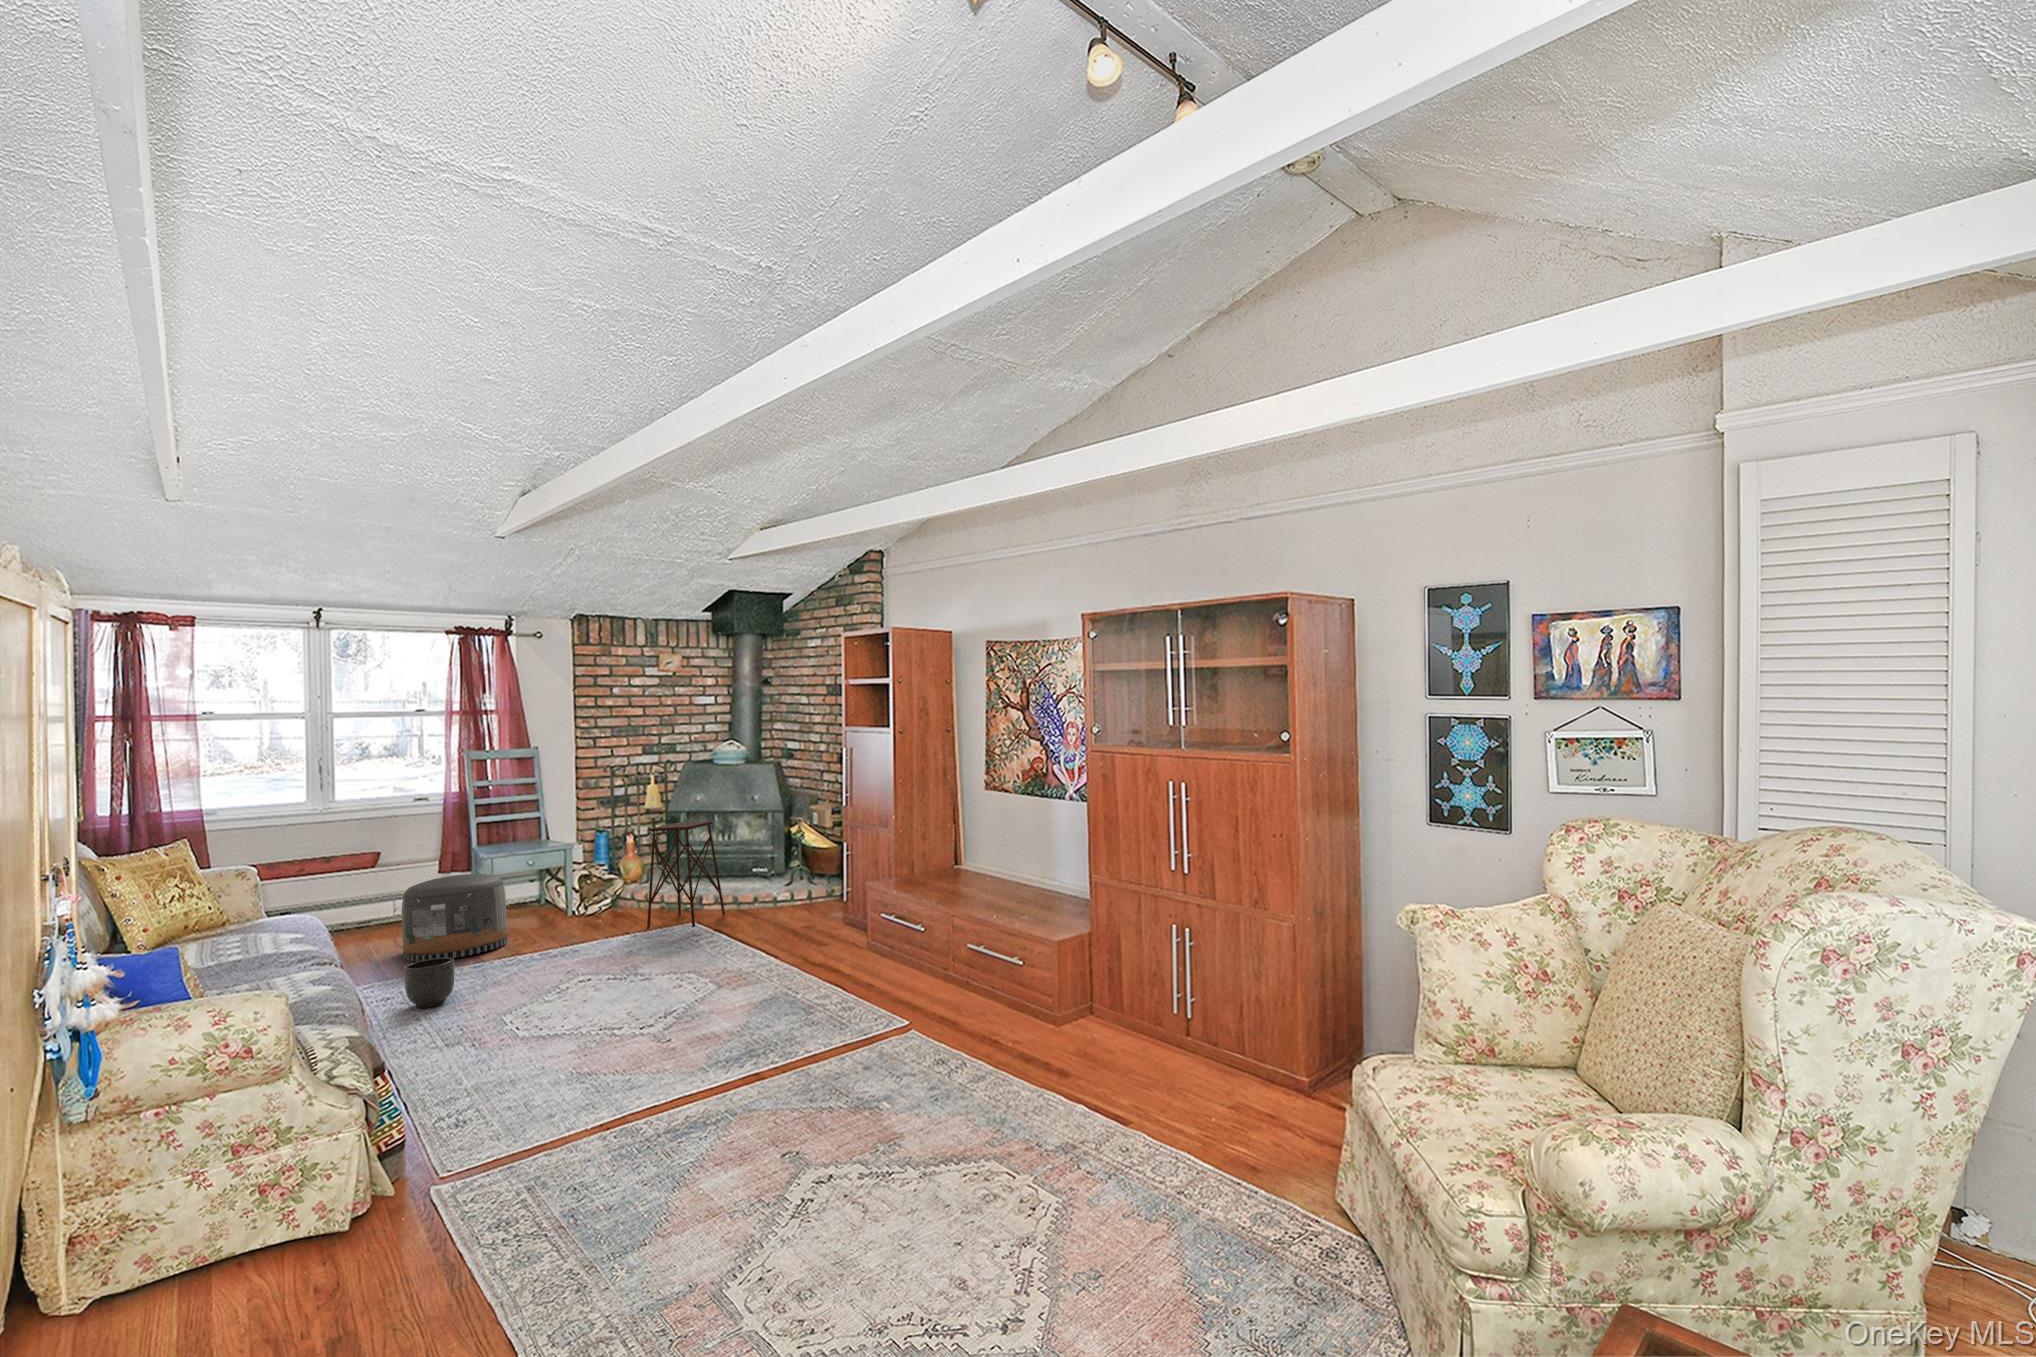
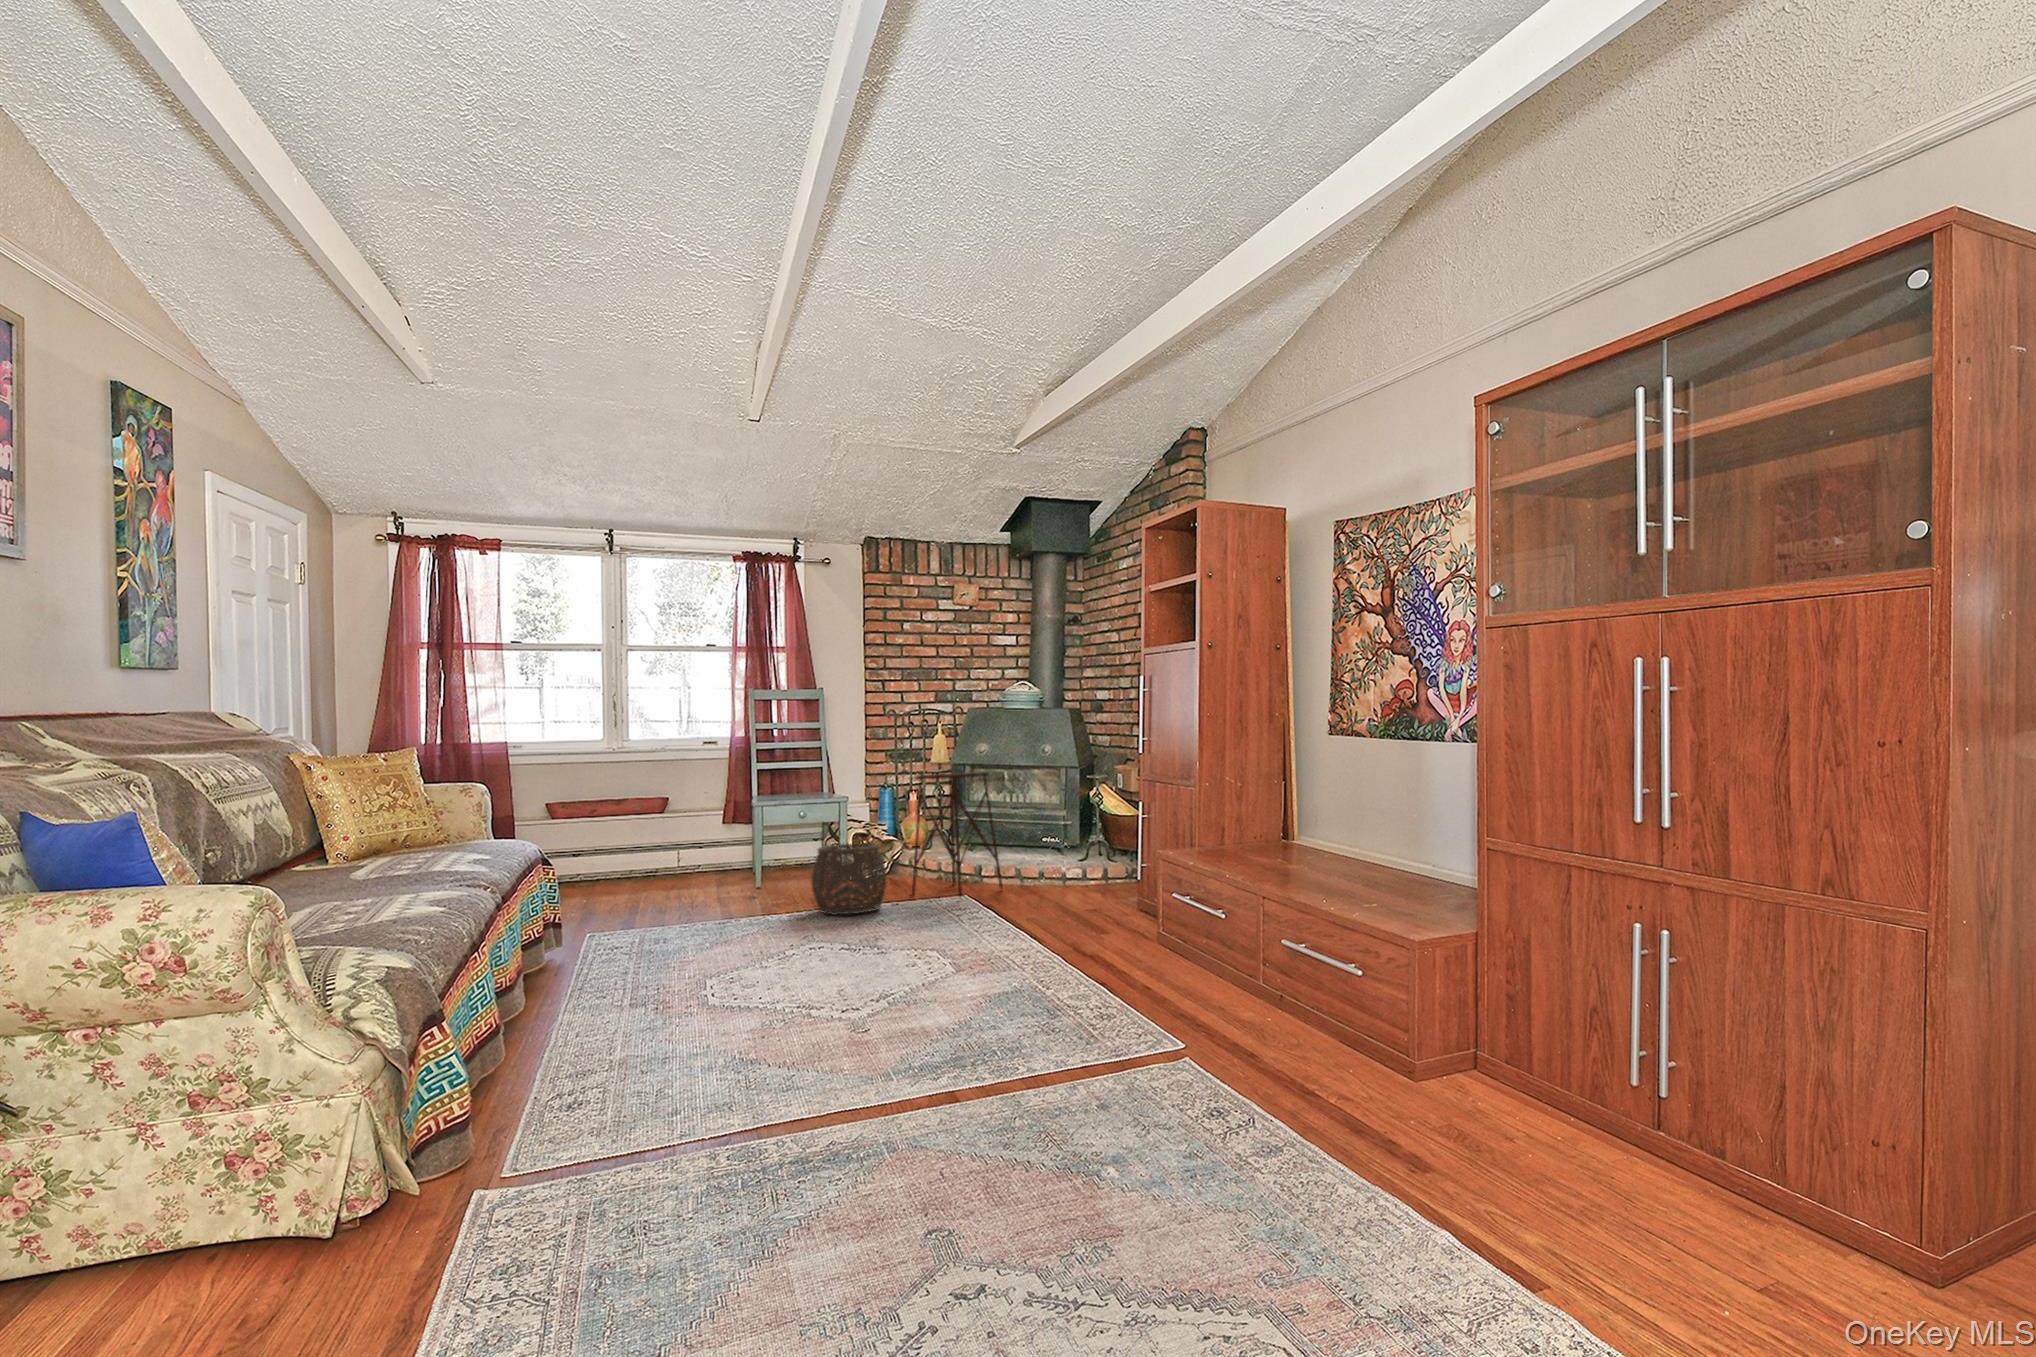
pouf: present [402,874,507,961] -> none [662,816,766,905]
woven basket: none [564,891,634,955] -> present [812,843,887,915]
planter: present [404,958,455,1008] -> none [626,895,677,948]

